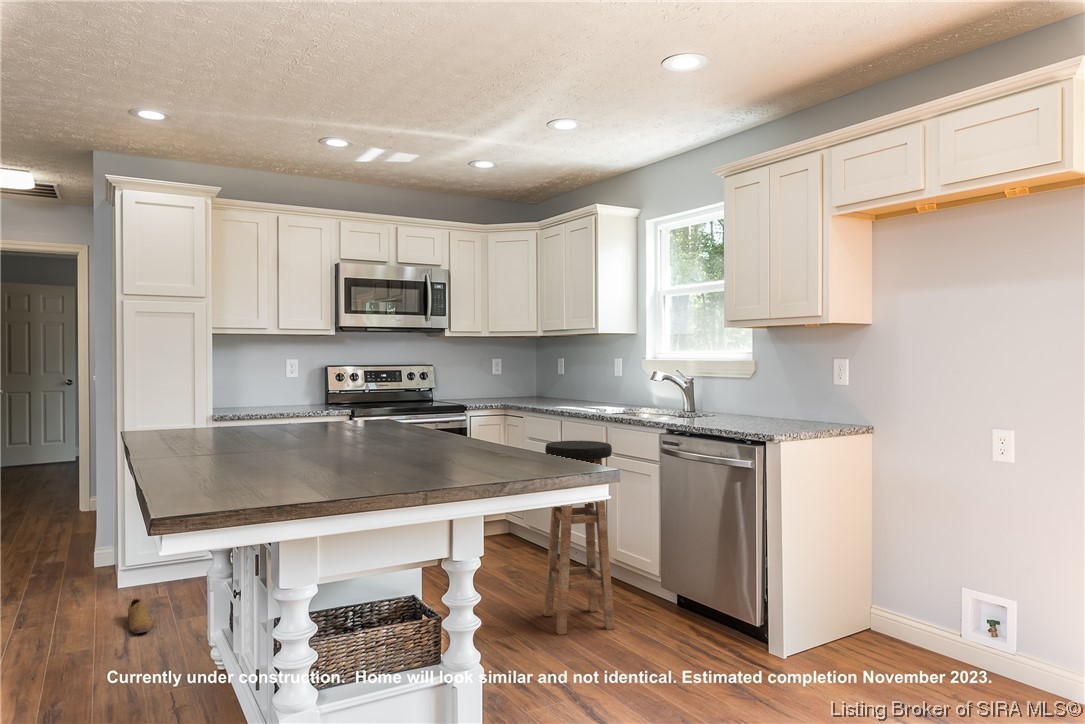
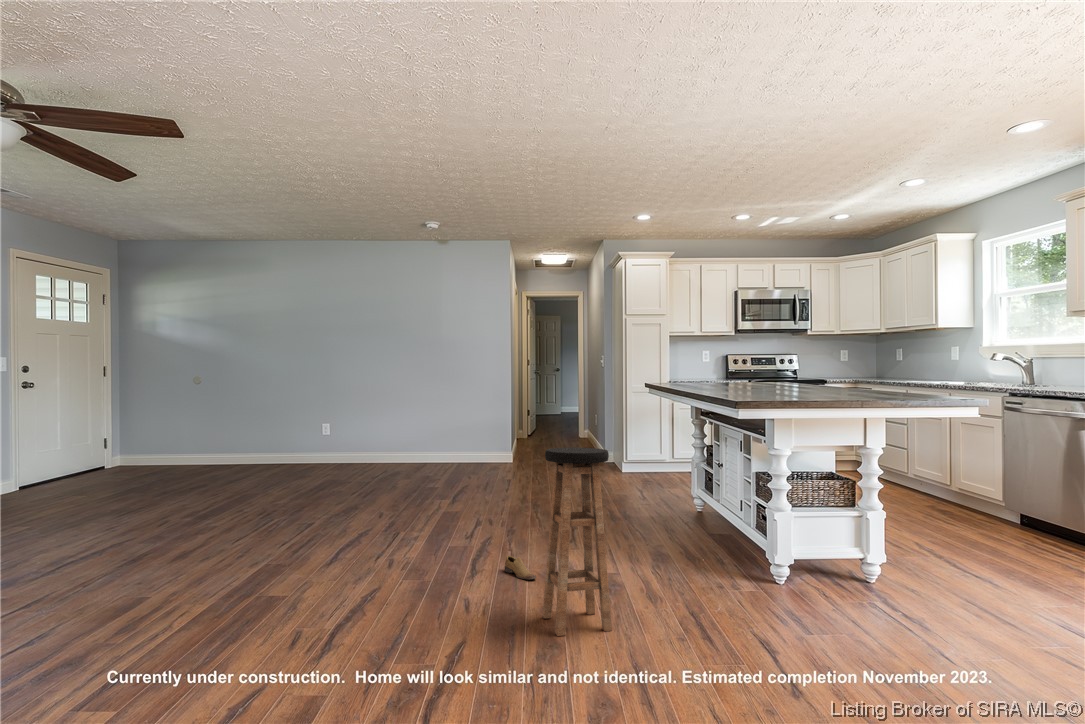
shoe: present [128,598,154,633] -> present [505,556,536,579]

